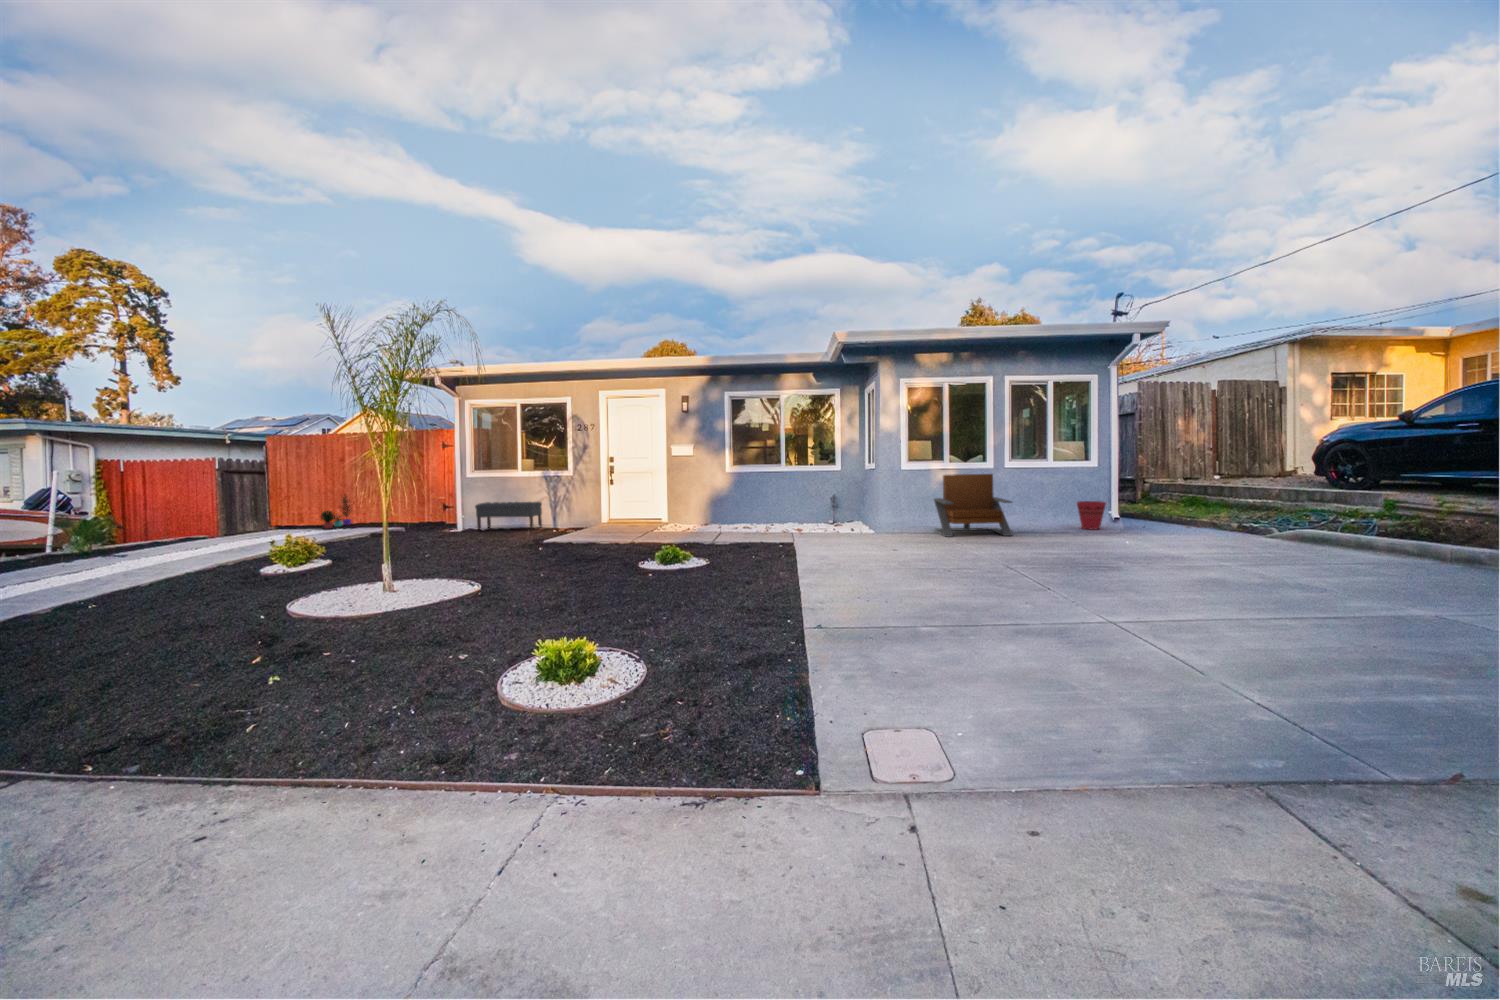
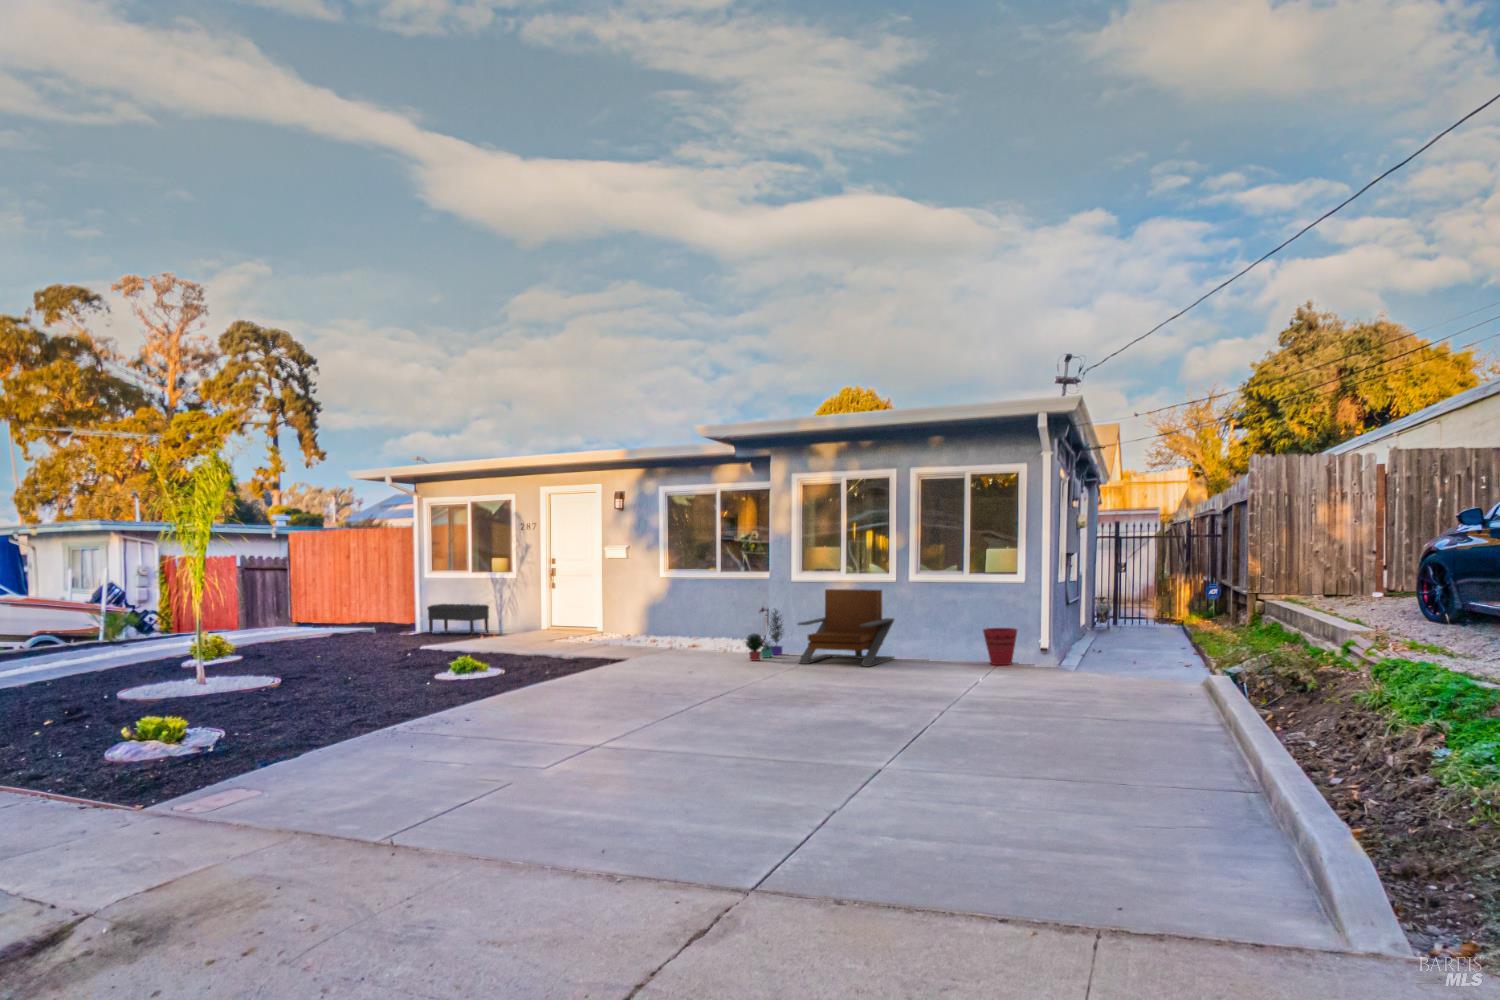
potted plant: present [321,494,352,528] -> present [746,610,782,661]

